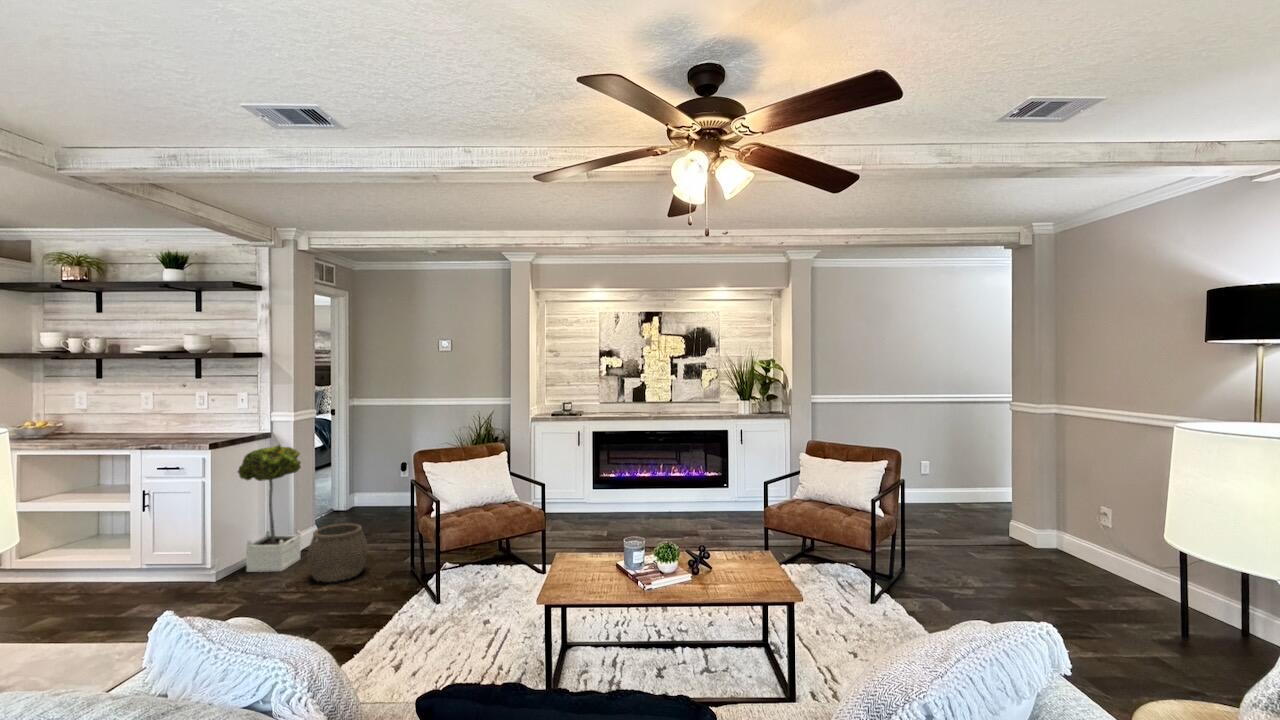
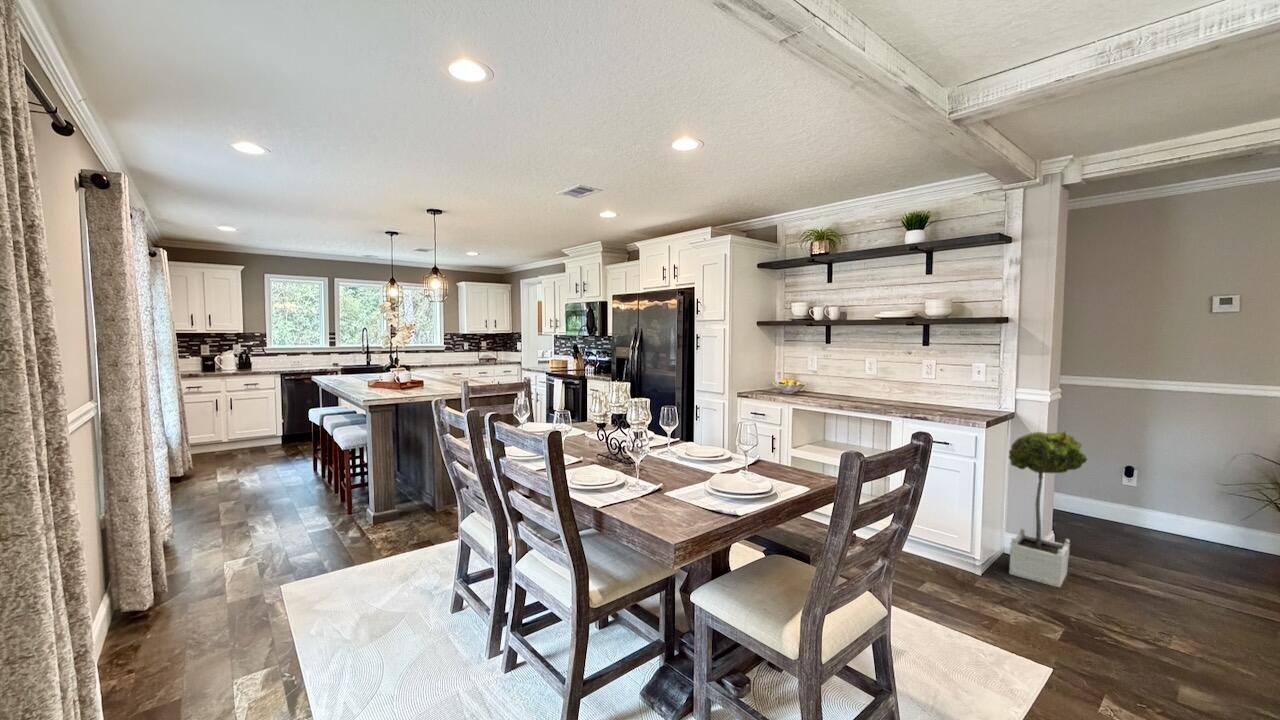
woven basket: present [308,523,367,582] -> none [1121,551,1227,641]

